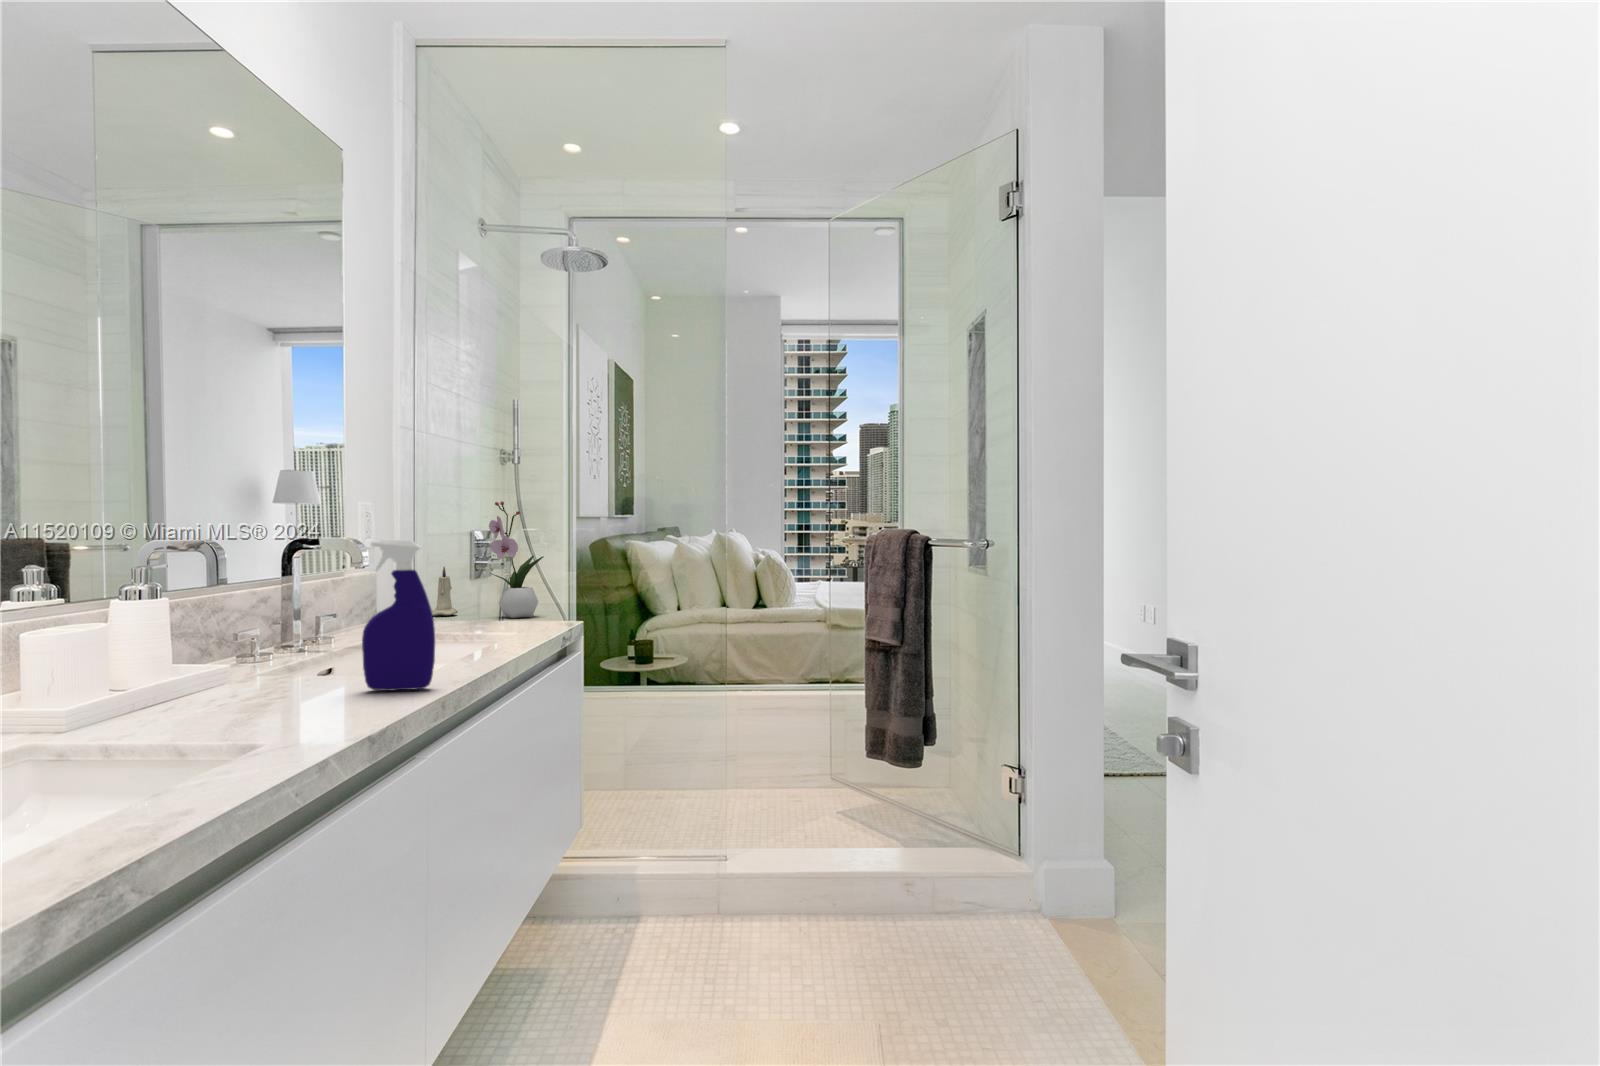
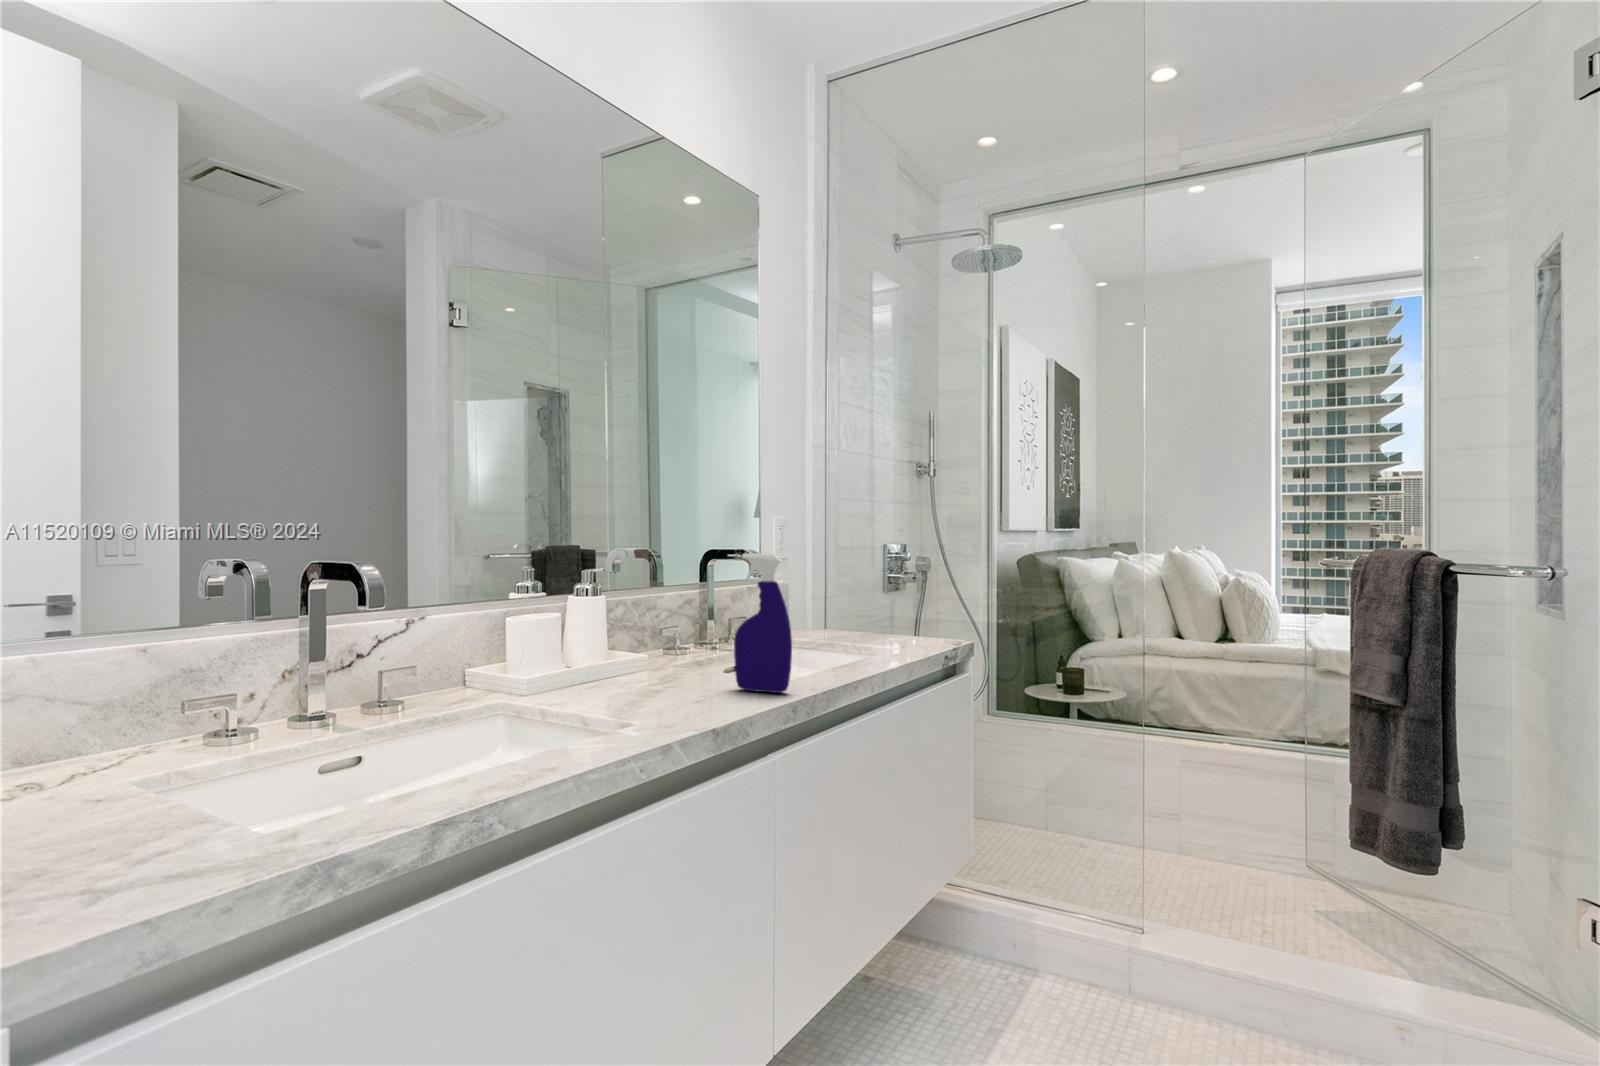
flower arrangement: present [489,501,543,618] -> none [892,515,944,632]
candle: present [432,567,458,615] -> none [840,577,865,625]

